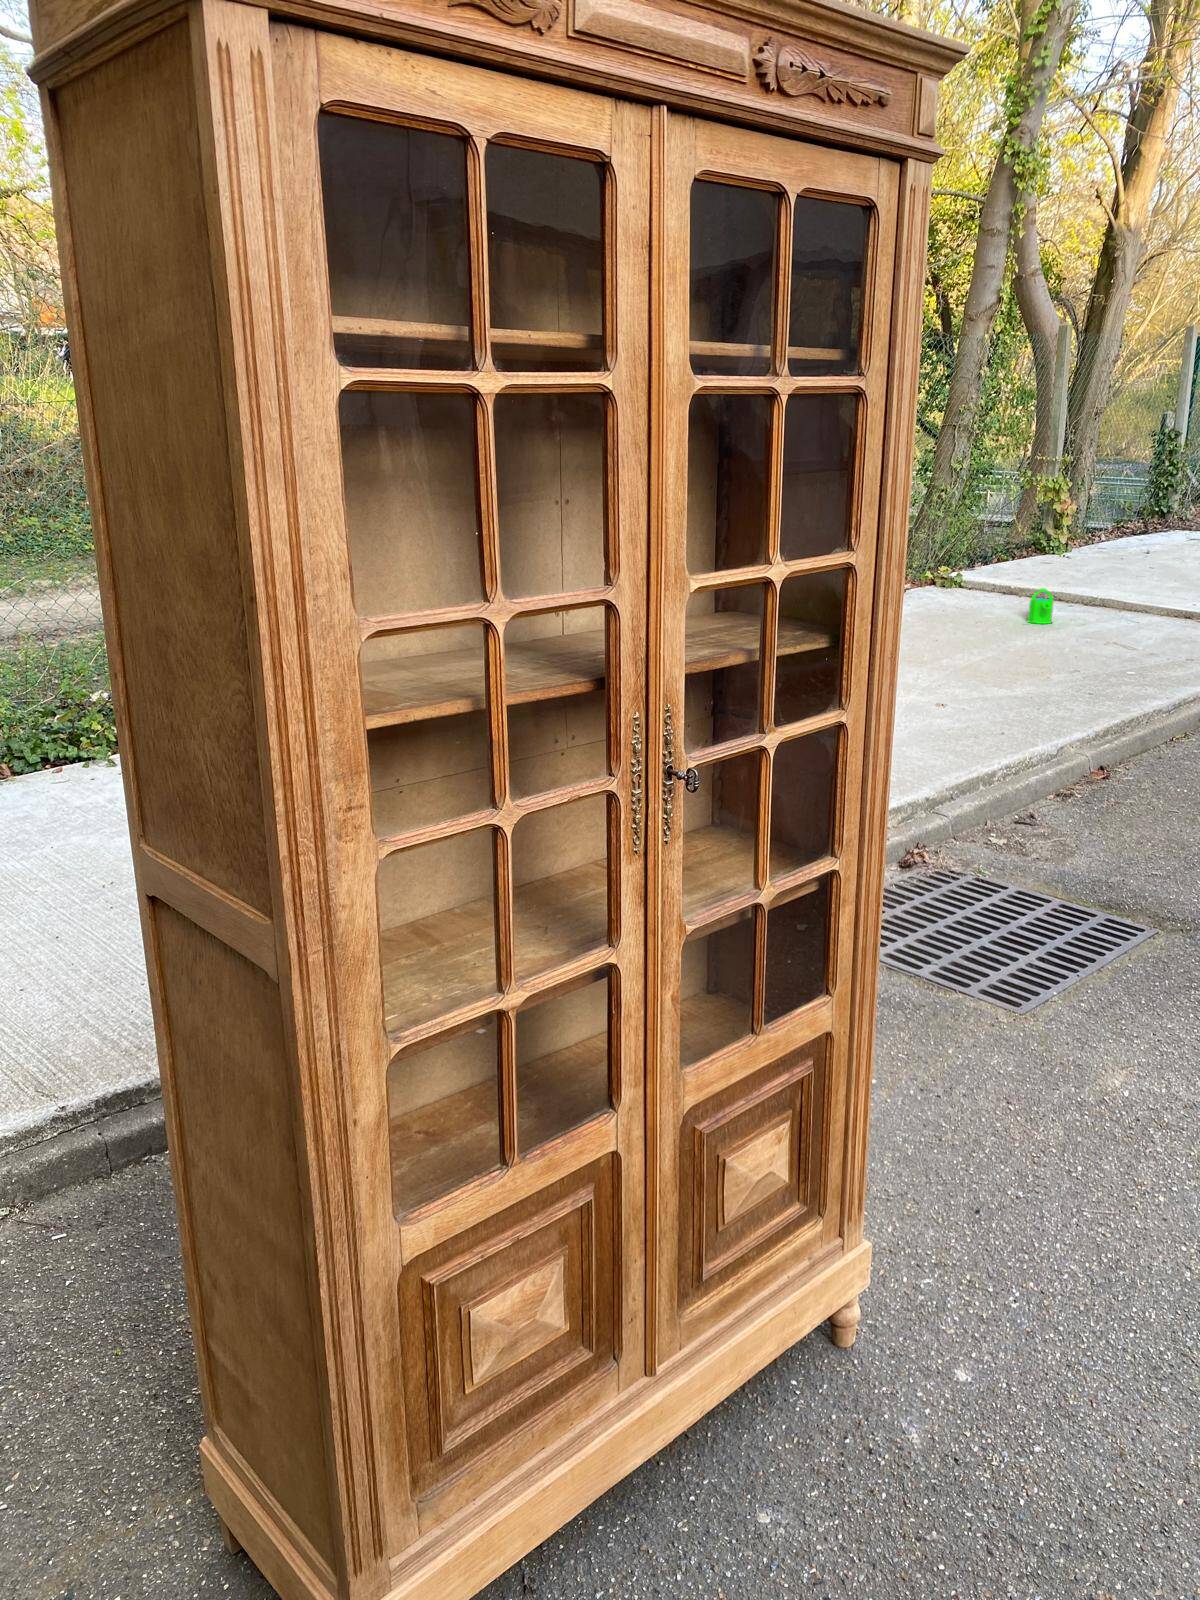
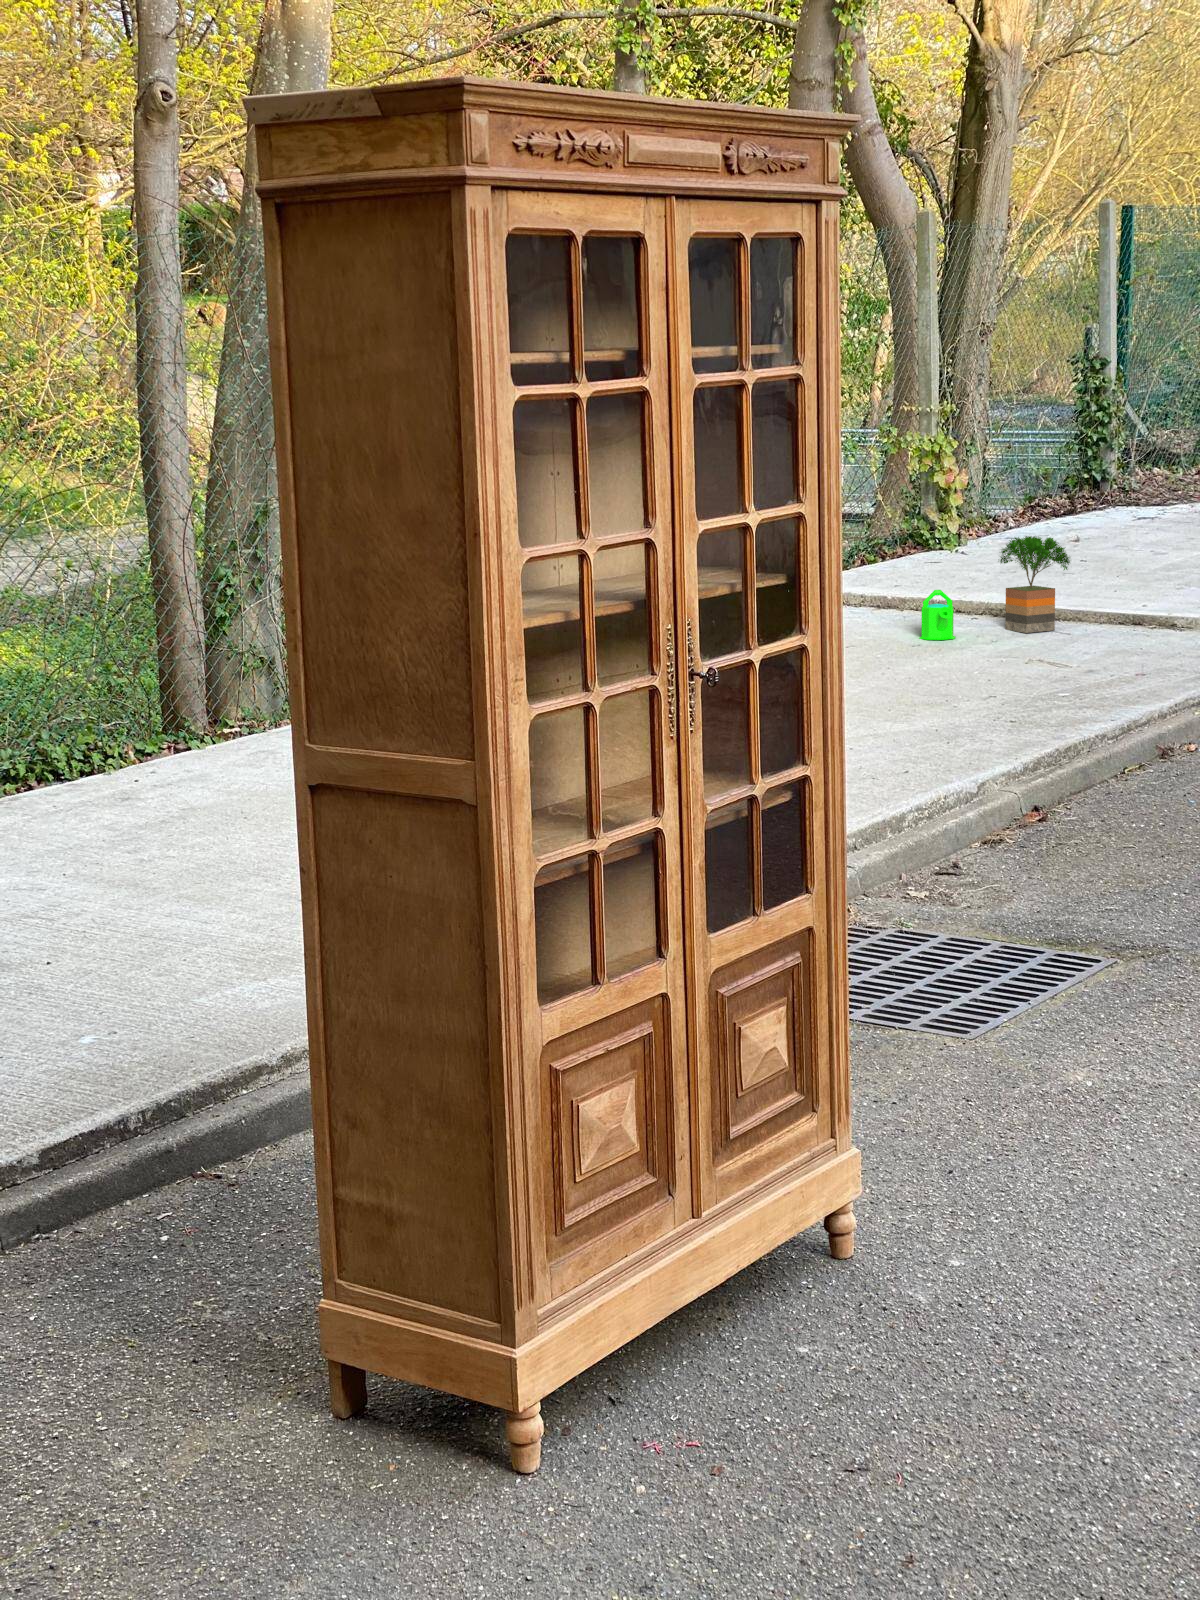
potted tree: none [1090,551,1148,622] -> present [1000,536,1070,633]

